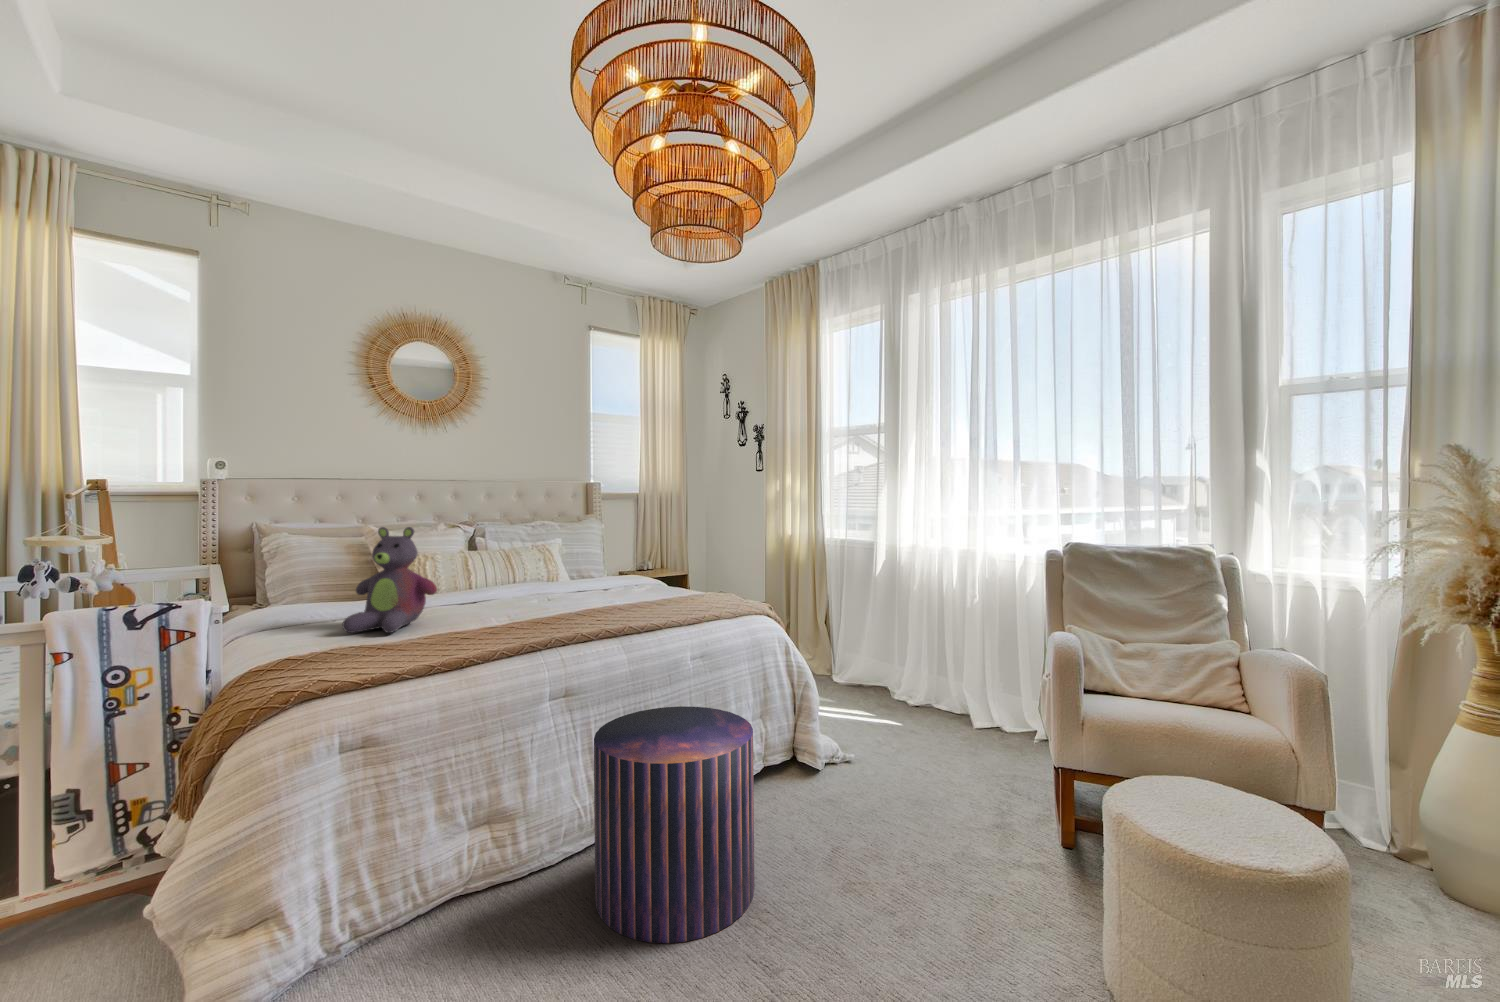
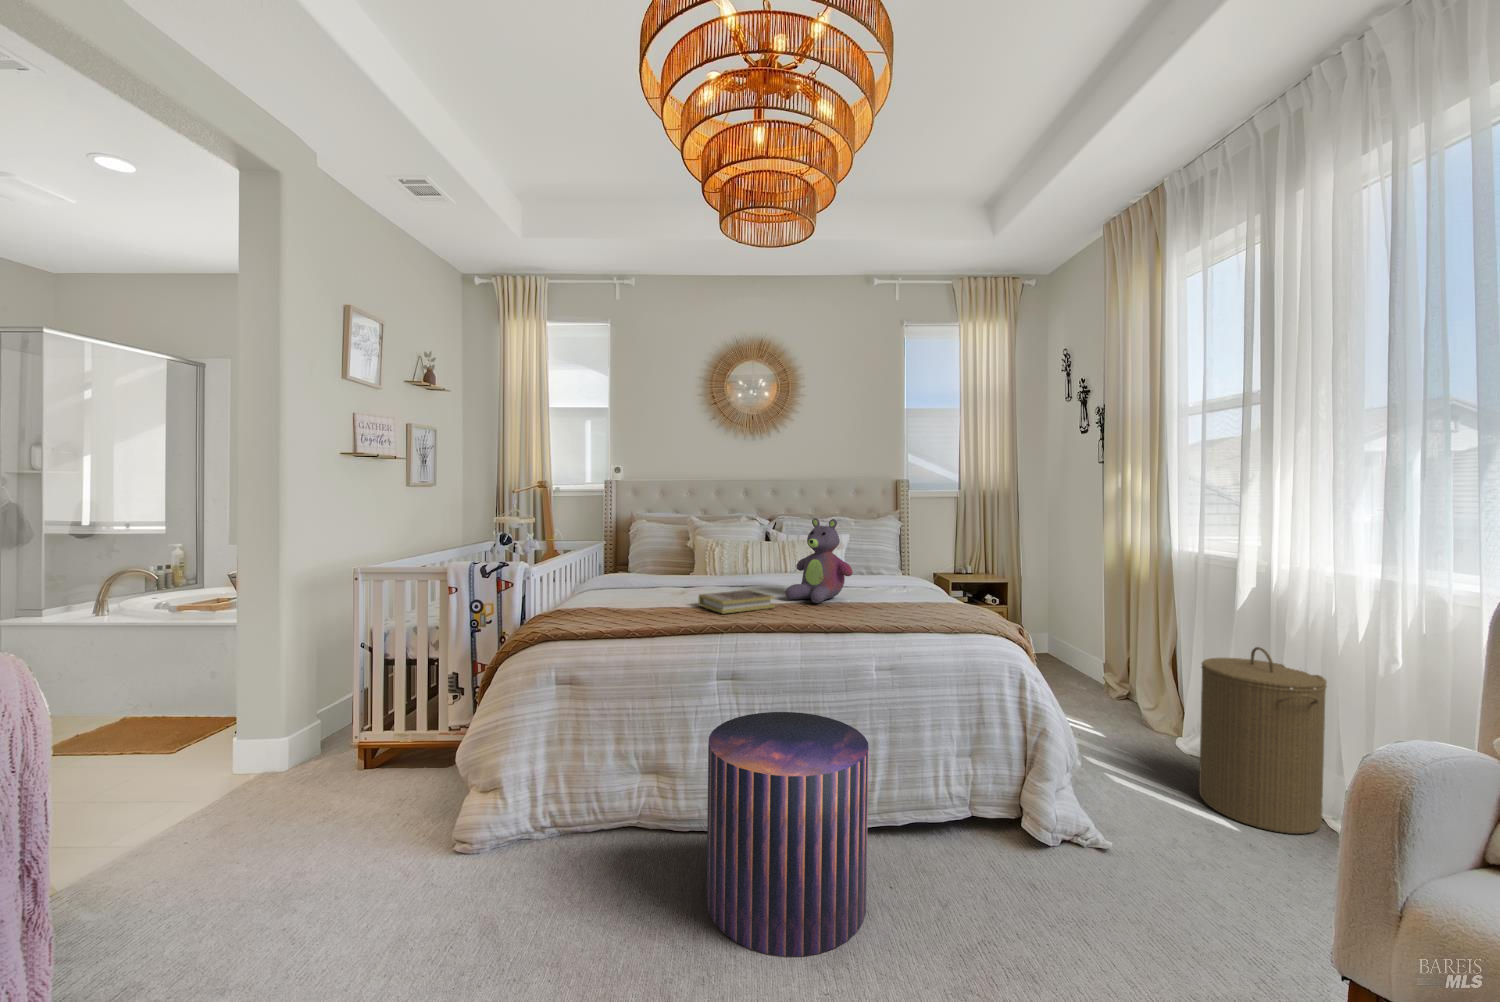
stuffed bear: present [342,527,437,633] -> present [785,518,853,603]
laundry hamper: none [870,597,941,721] -> present [1199,647,1327,834]
book: none [473,602,562,629] -> present [698,590,775,613]

